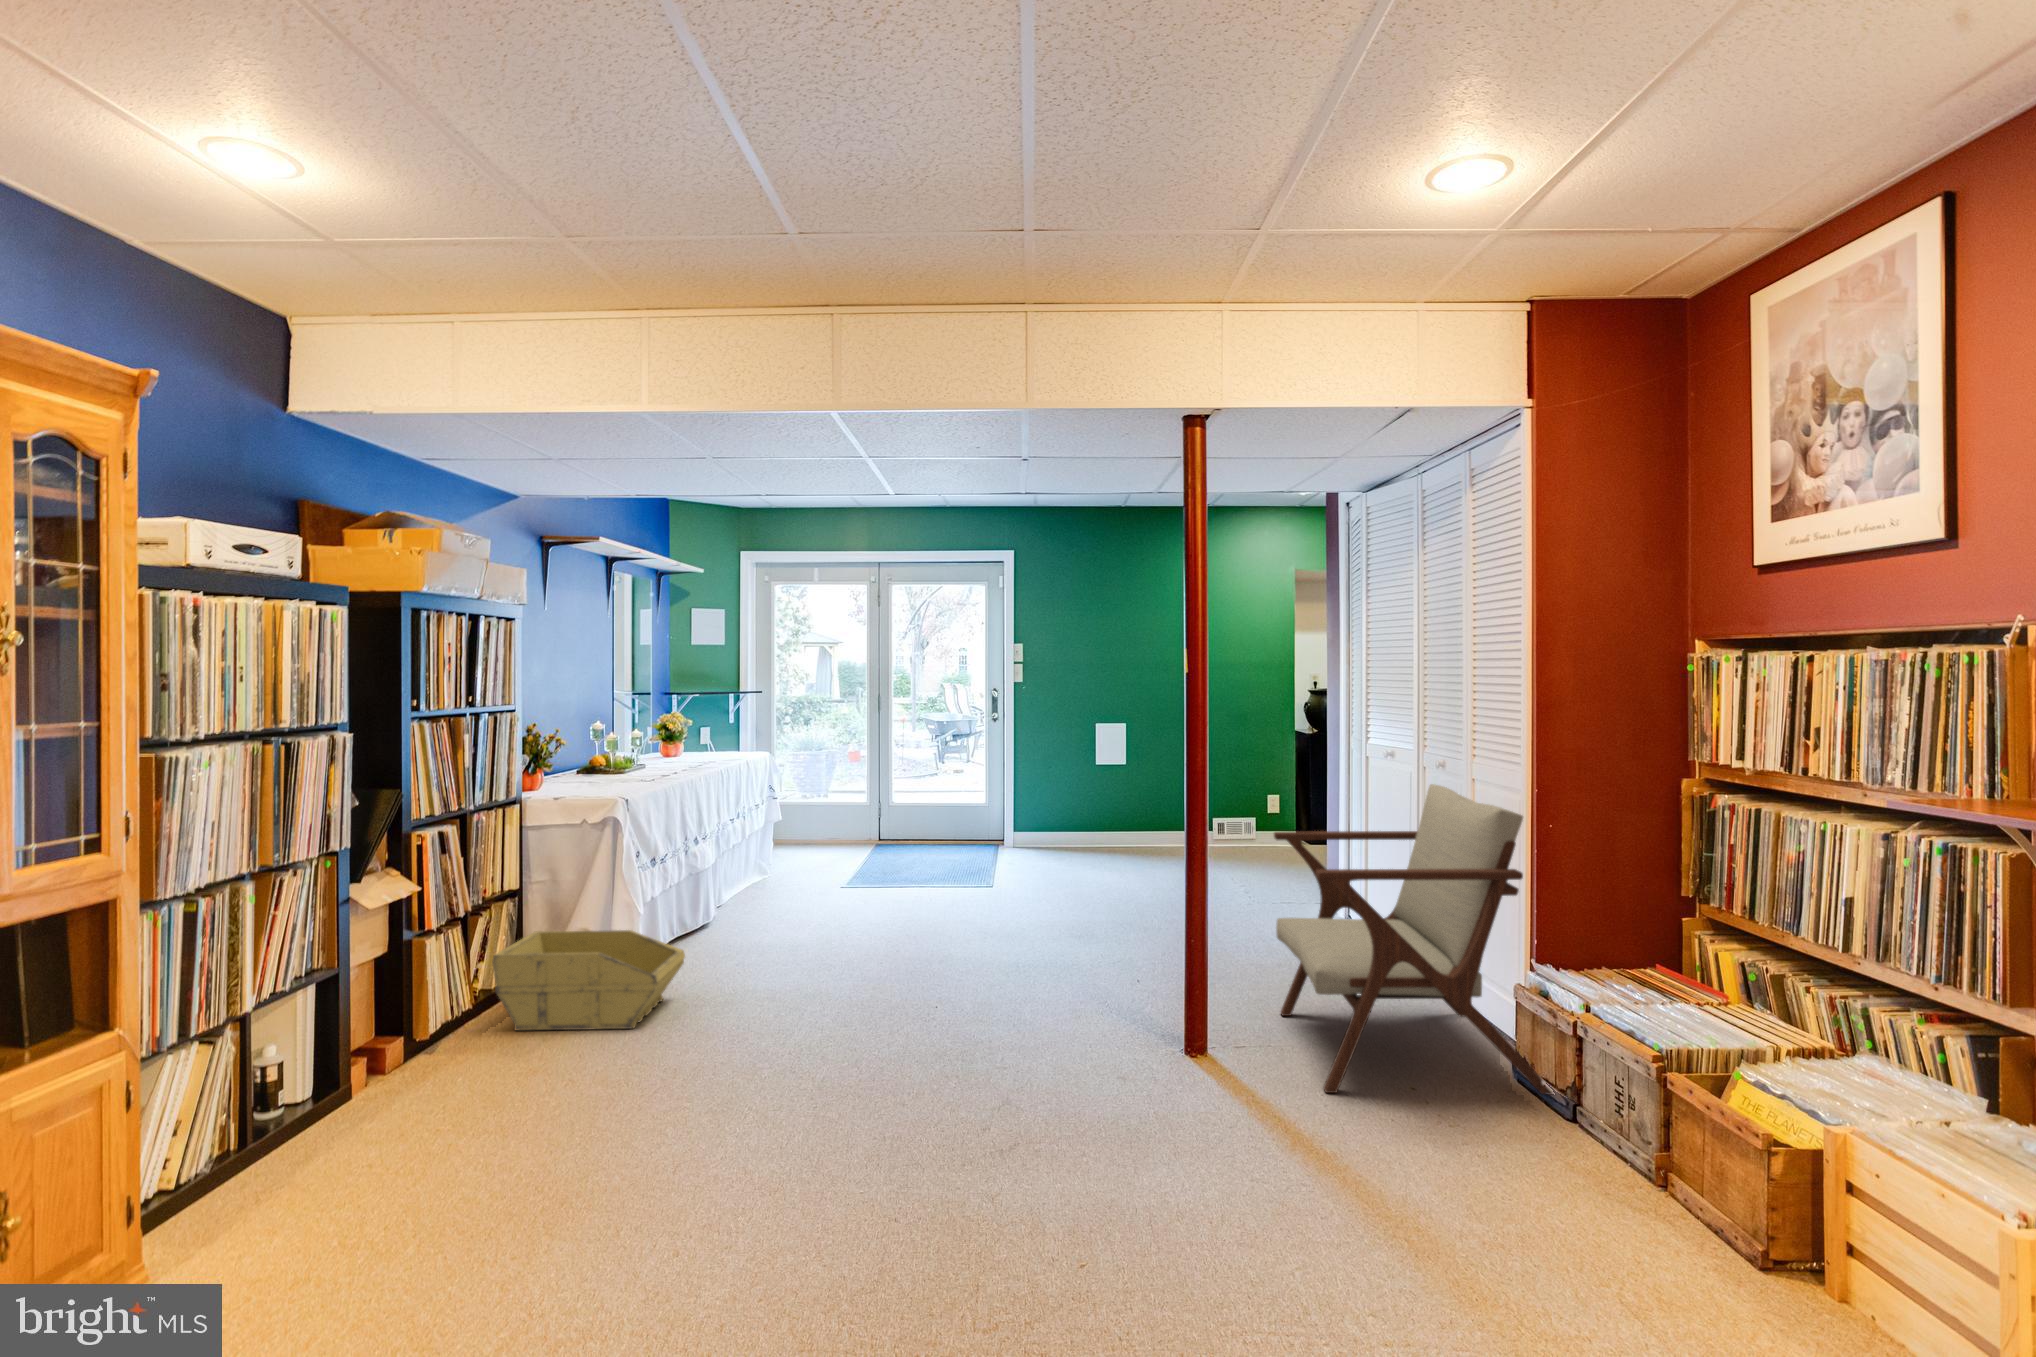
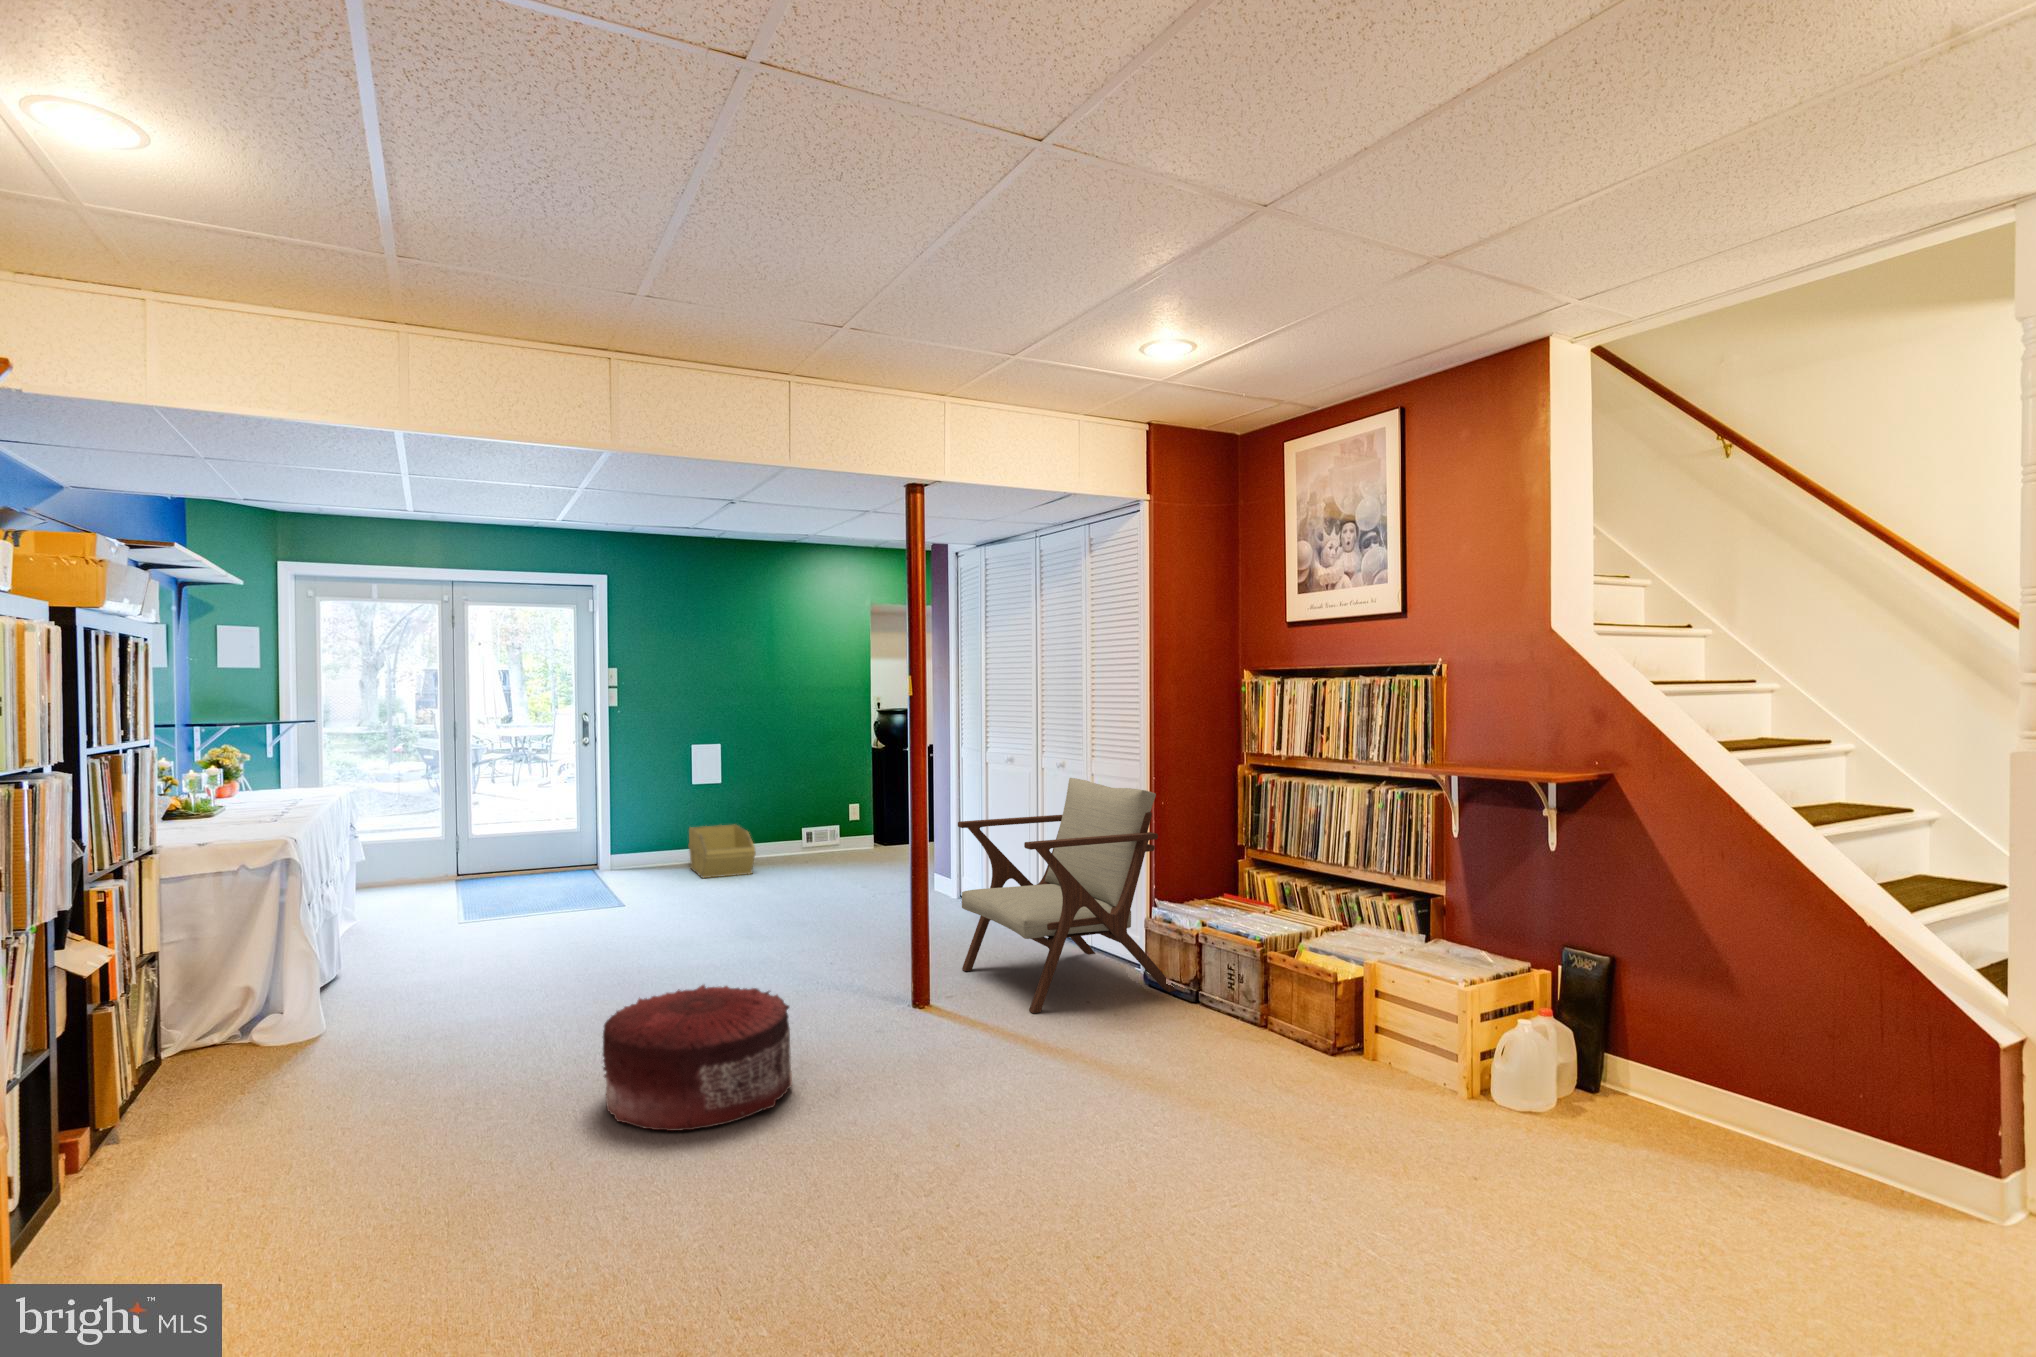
storage bin: present [492,930,685,1030] -> present [688,824,756,878]
pouf: none [769,1001,981,1174] -> present [603,985,792,1131]

